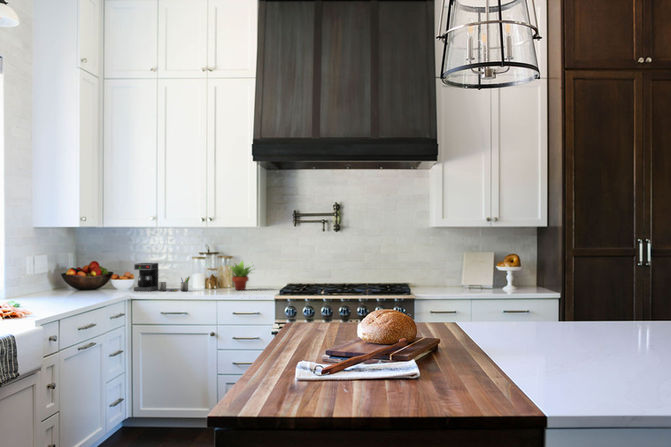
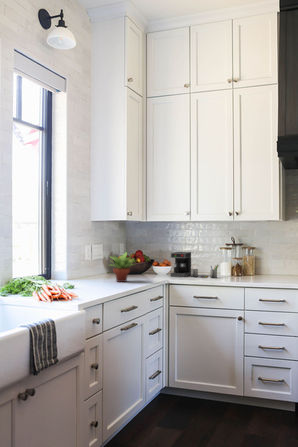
succulent plant: present [230,261,251,290] -> present [112,253,133,282]

